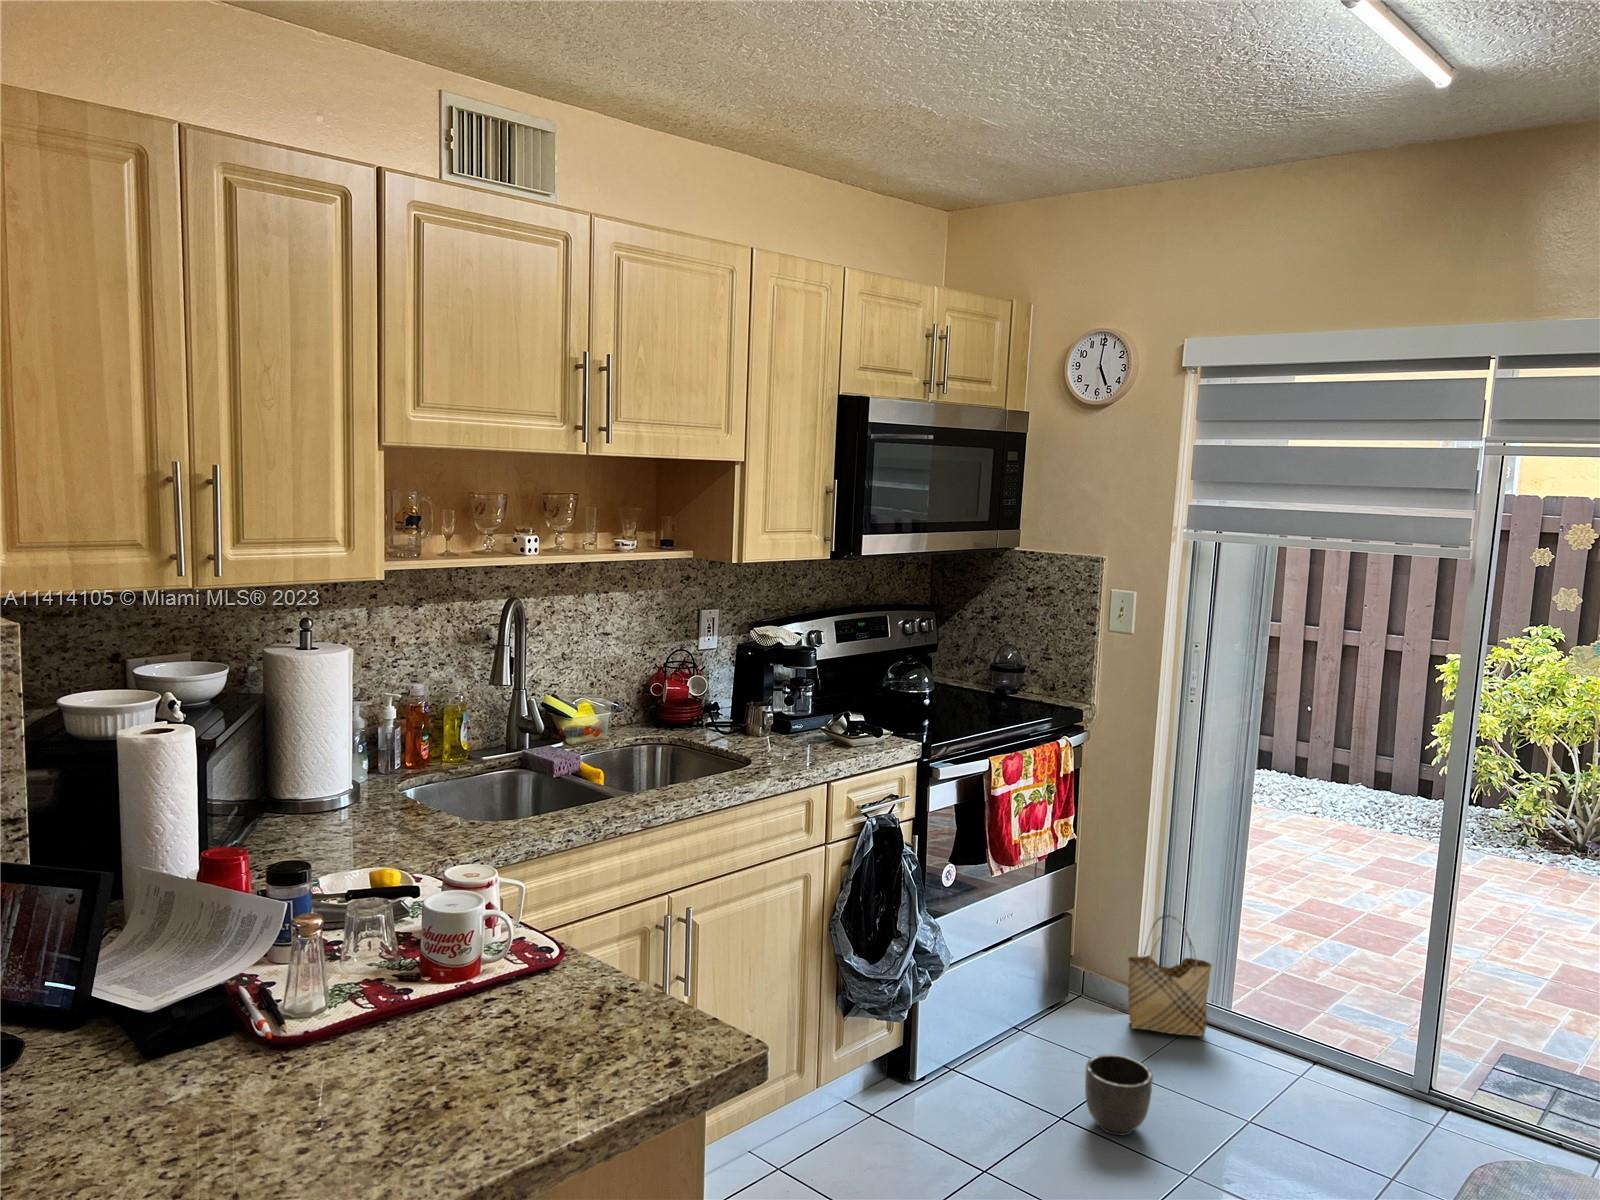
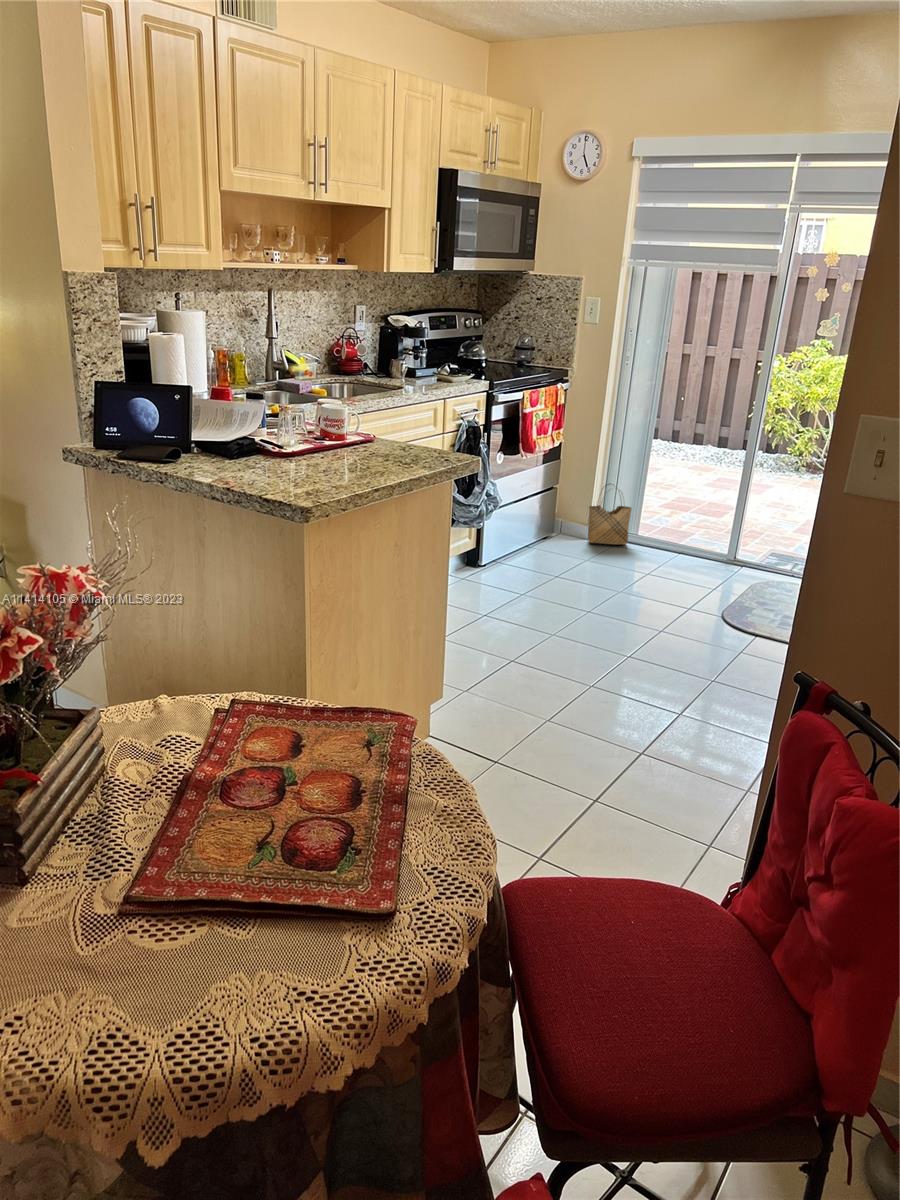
planter: present [1085,1054,1153,1136] -> none [572,543,606,579]

